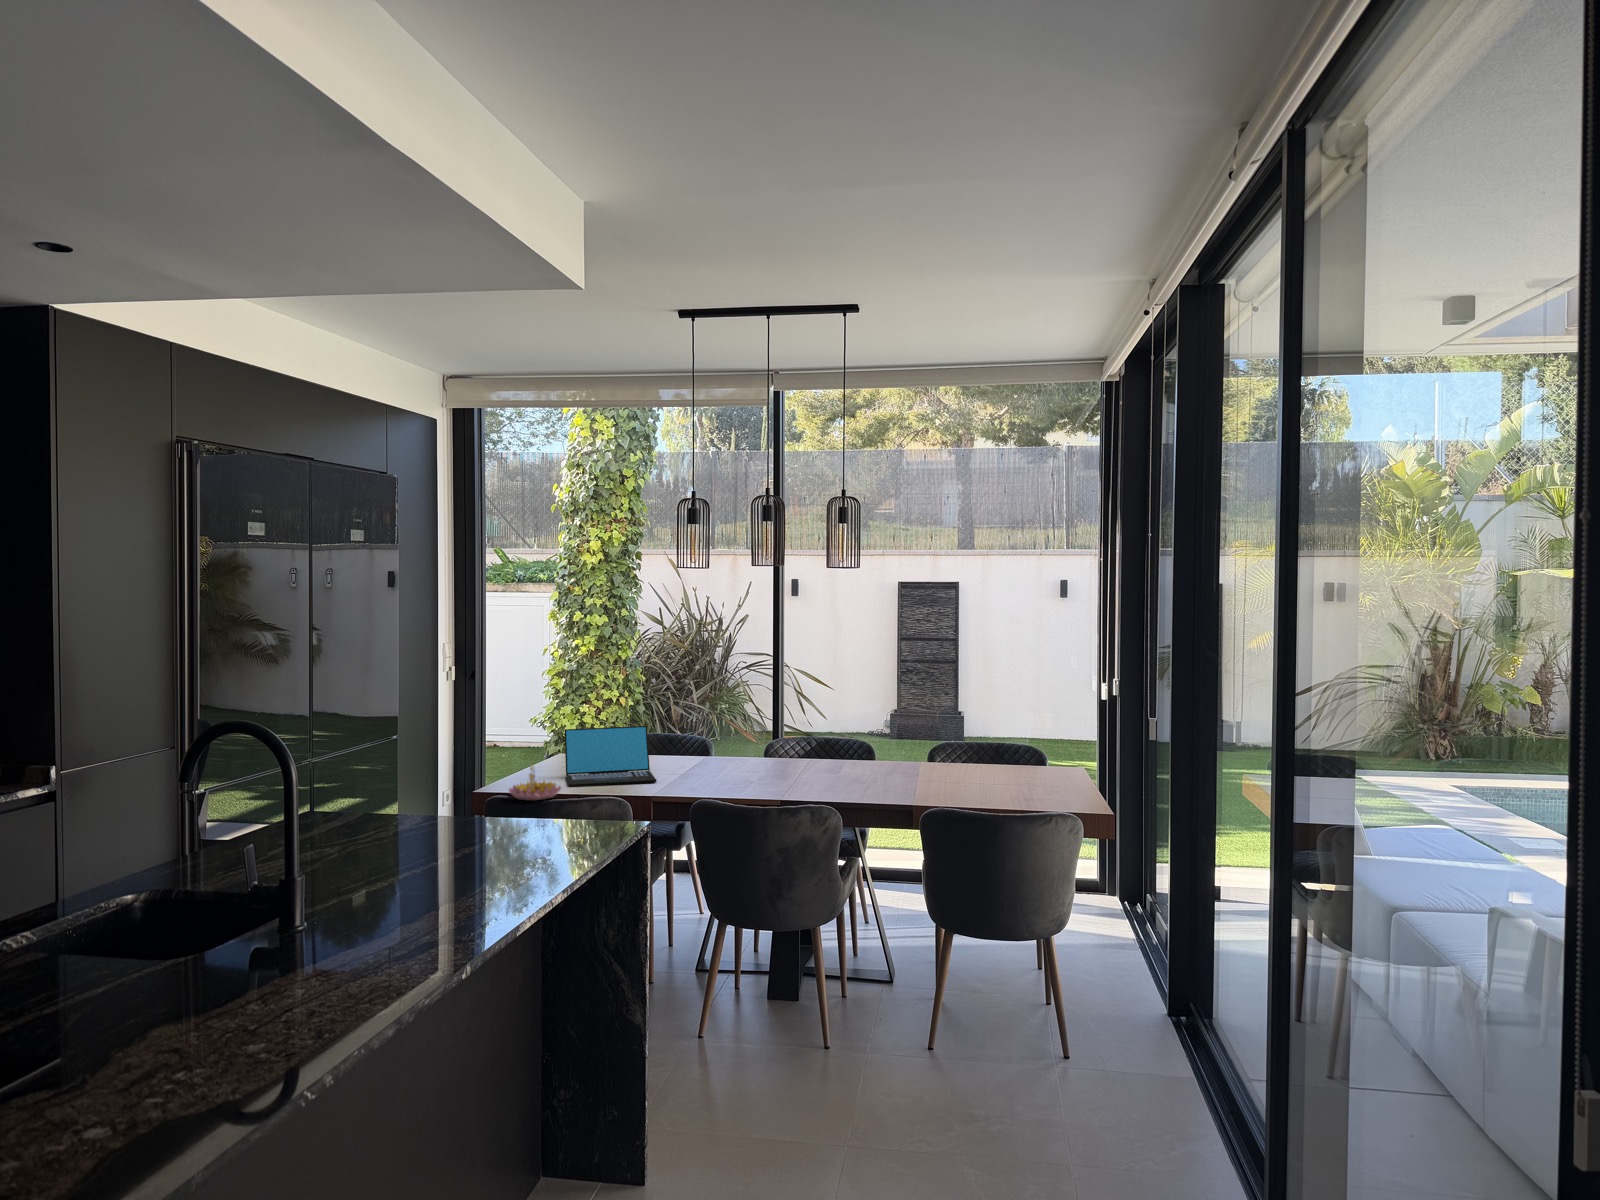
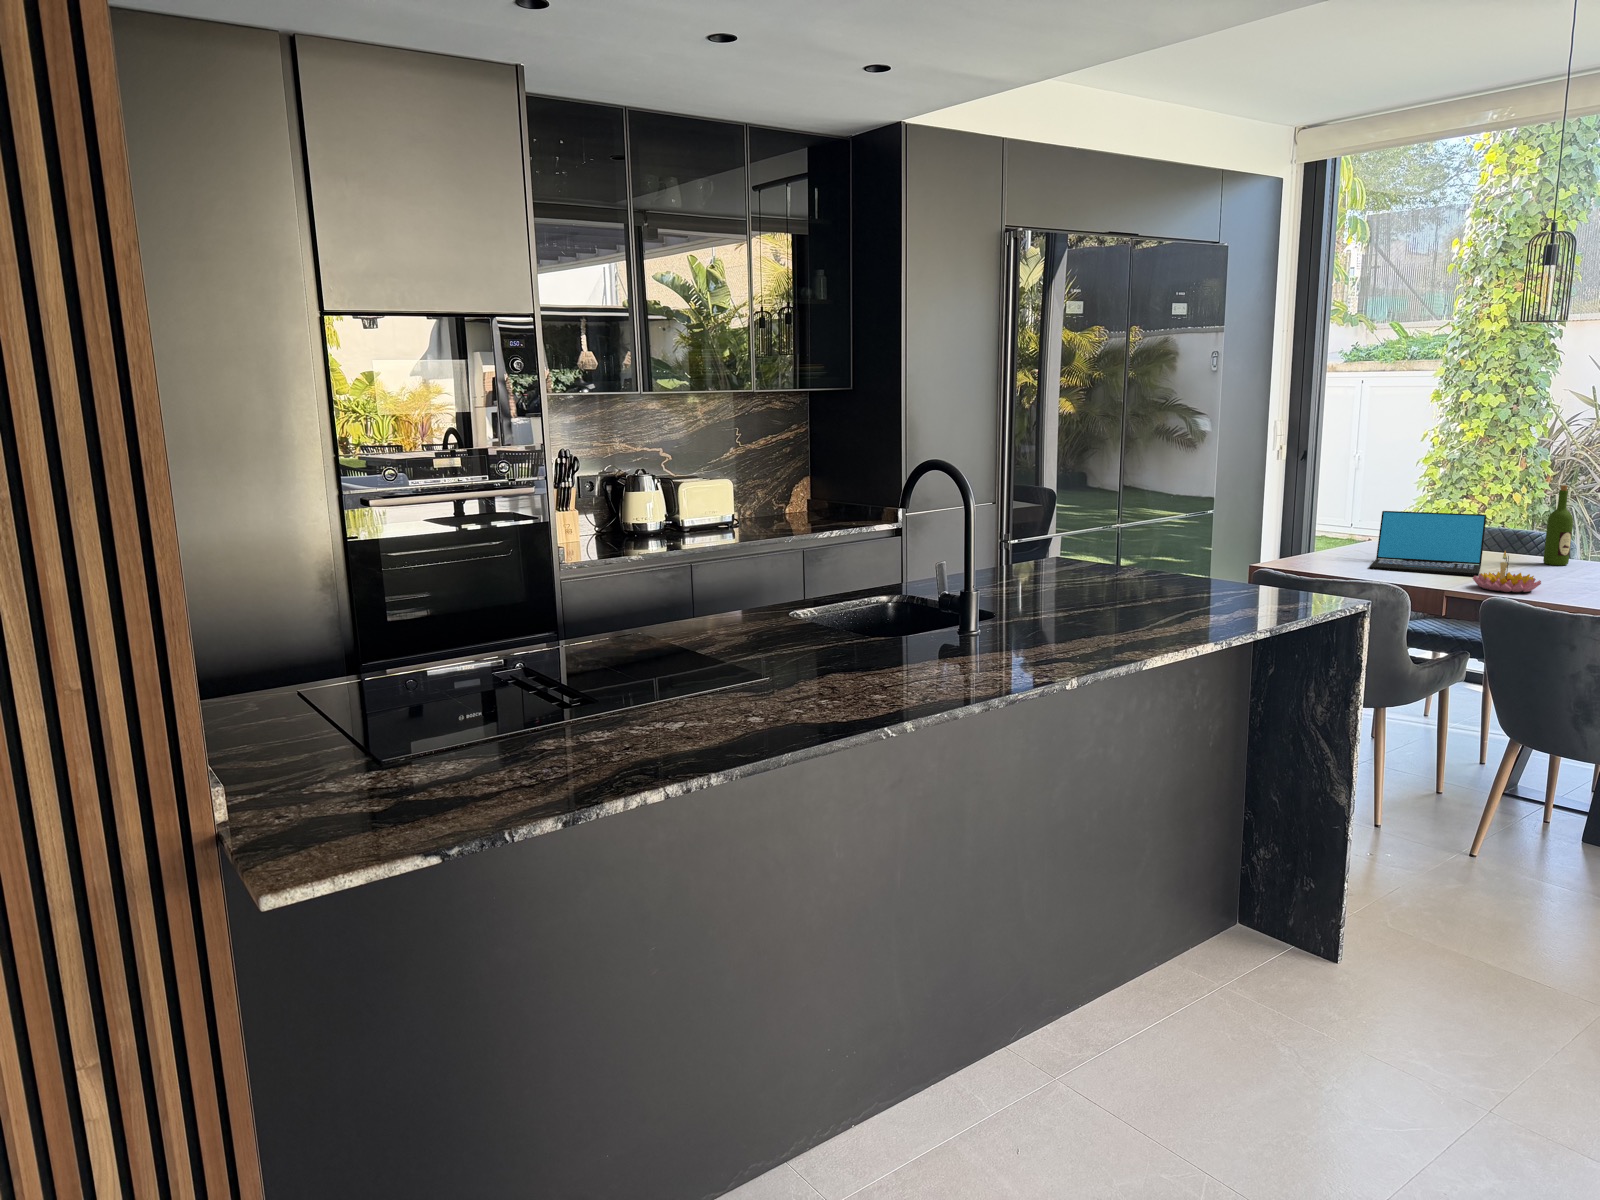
wine bottle: none [685,696,702,763] -> present [1543,485,1573,565]
candle holder: present [509,766,561,801] -> present [1473,551,1541,593]

